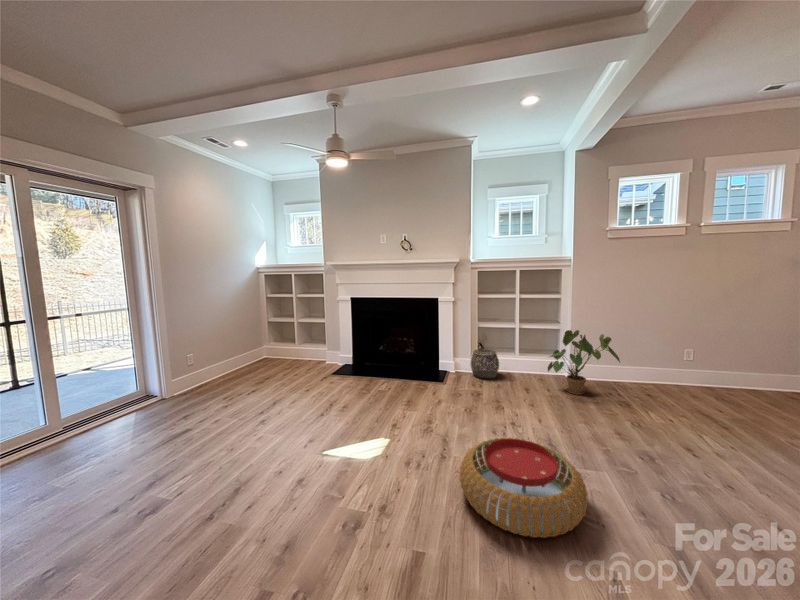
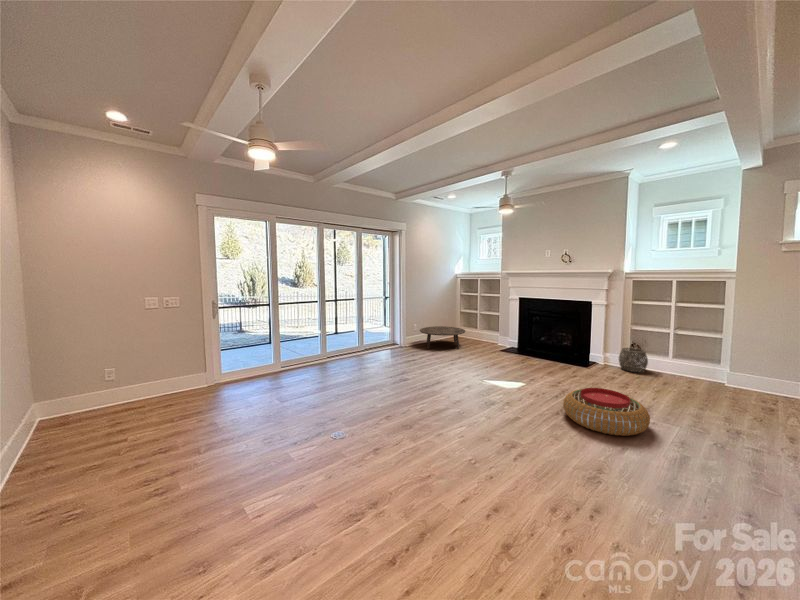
house plant: present [548,330,620,395] -> none [692,338,776,396]
coffee table: none [197,348,278,394] -> present [420,326,465,349]

